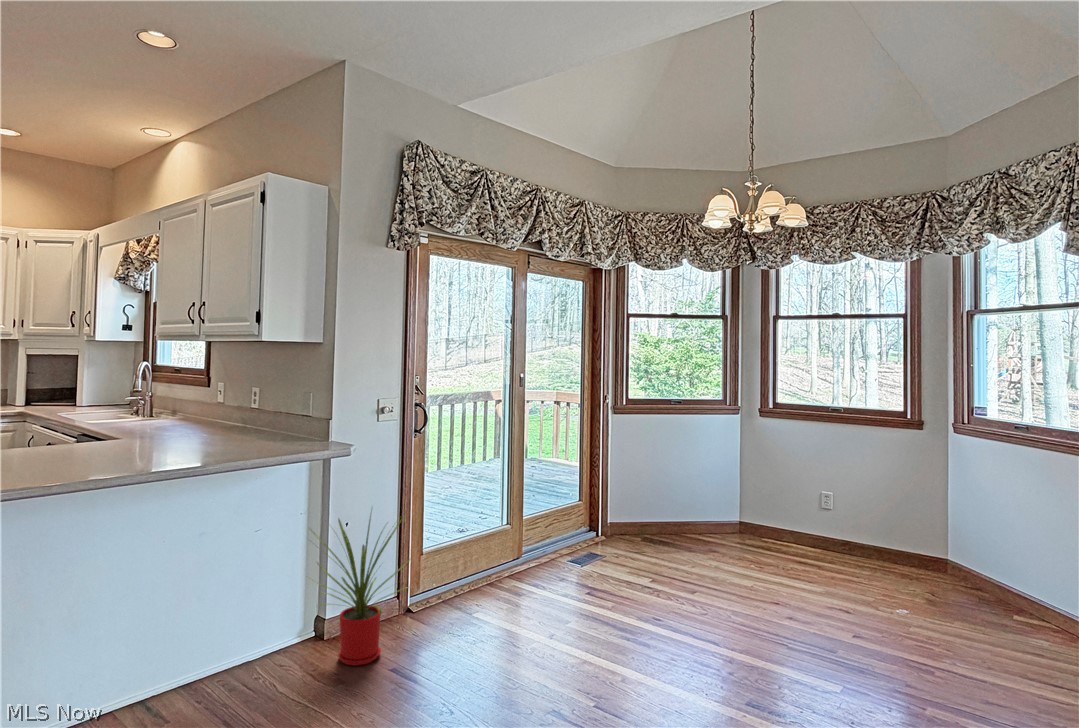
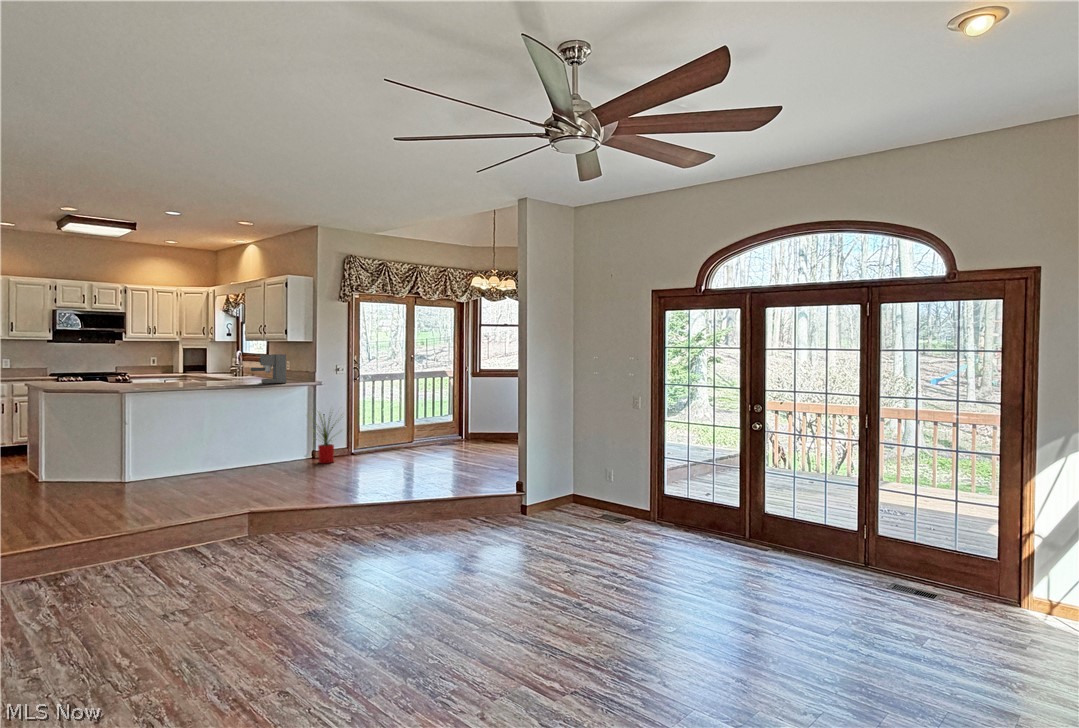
coffee maker: none [155,373,257,456] -> present [251,354,286,384]

